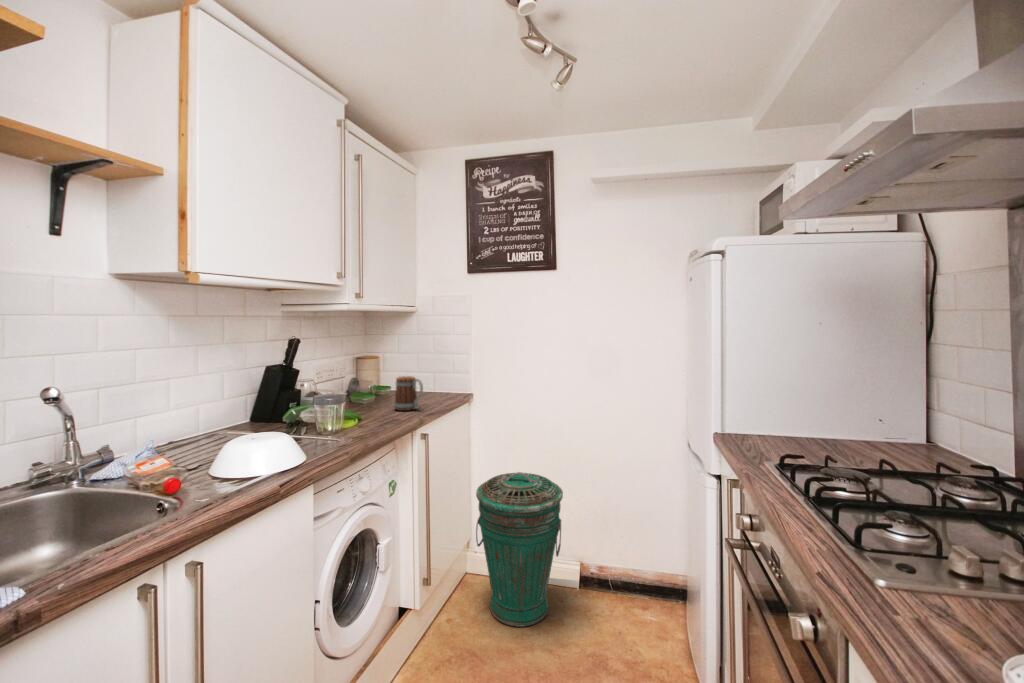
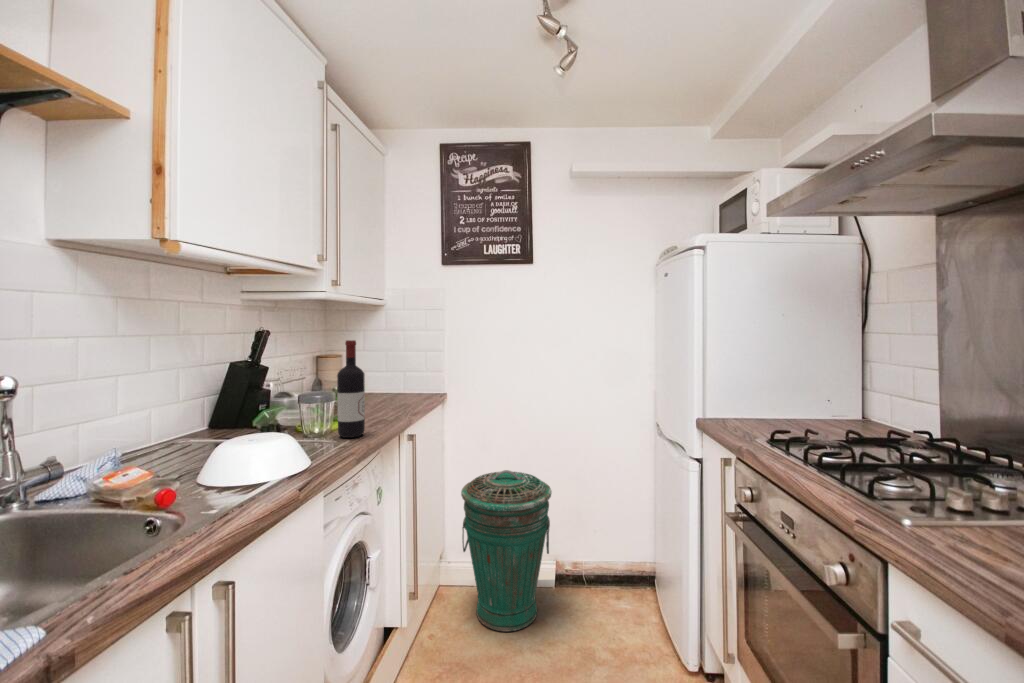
wine bottle: none [345,351,369,438] -> present [337,340,365,438]
mug: present [394,376,423,411] -> none [371,373,406,410]

